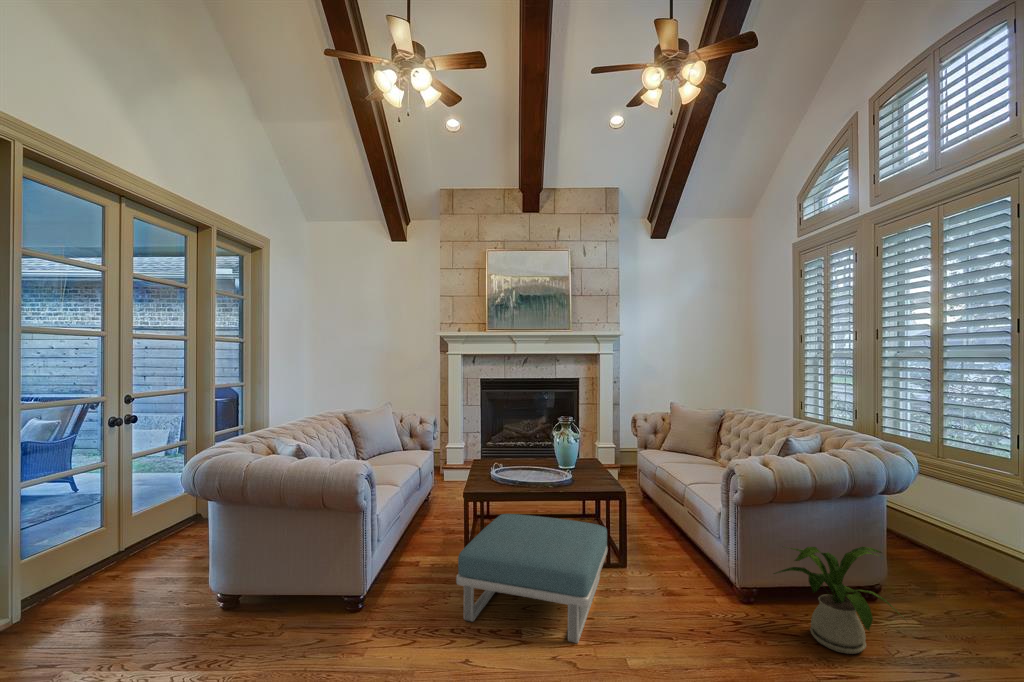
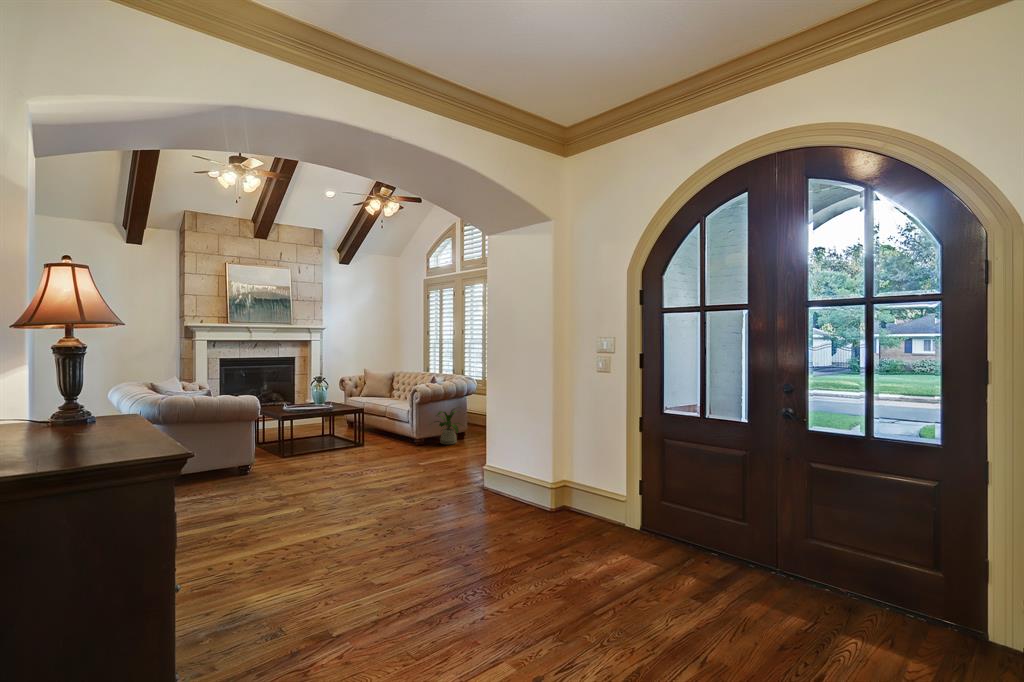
footstool: present [456,514,608,643] -> none [303,420,368,461]

